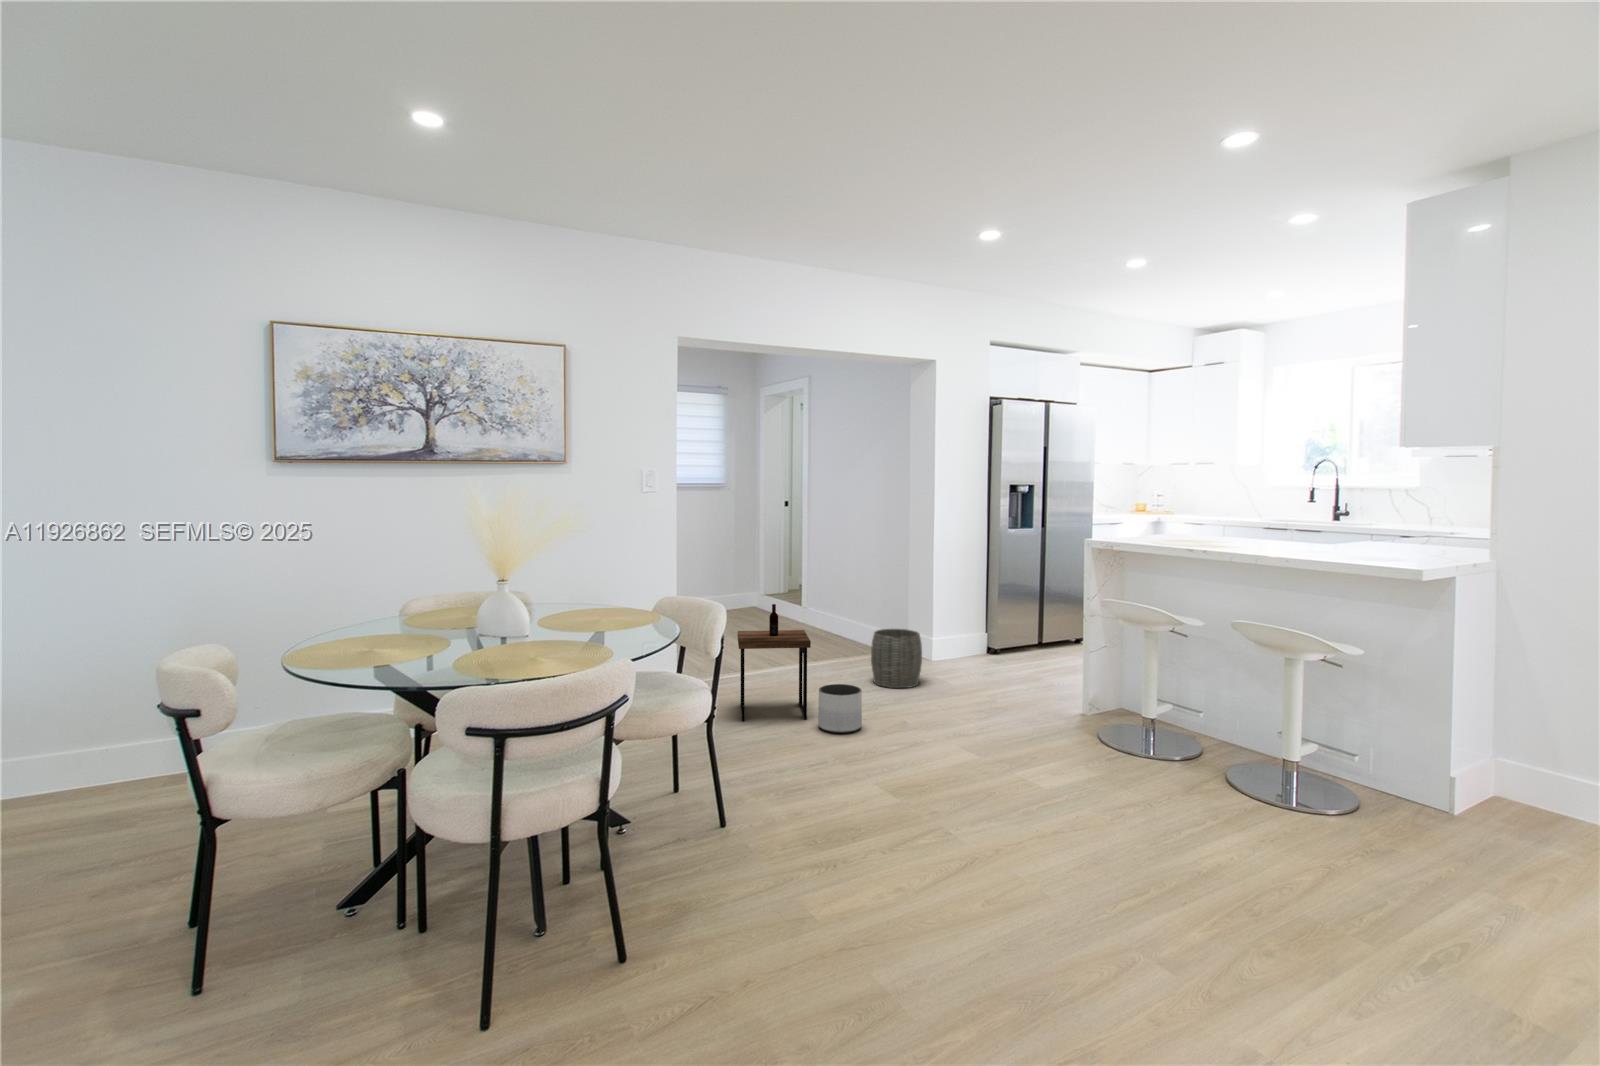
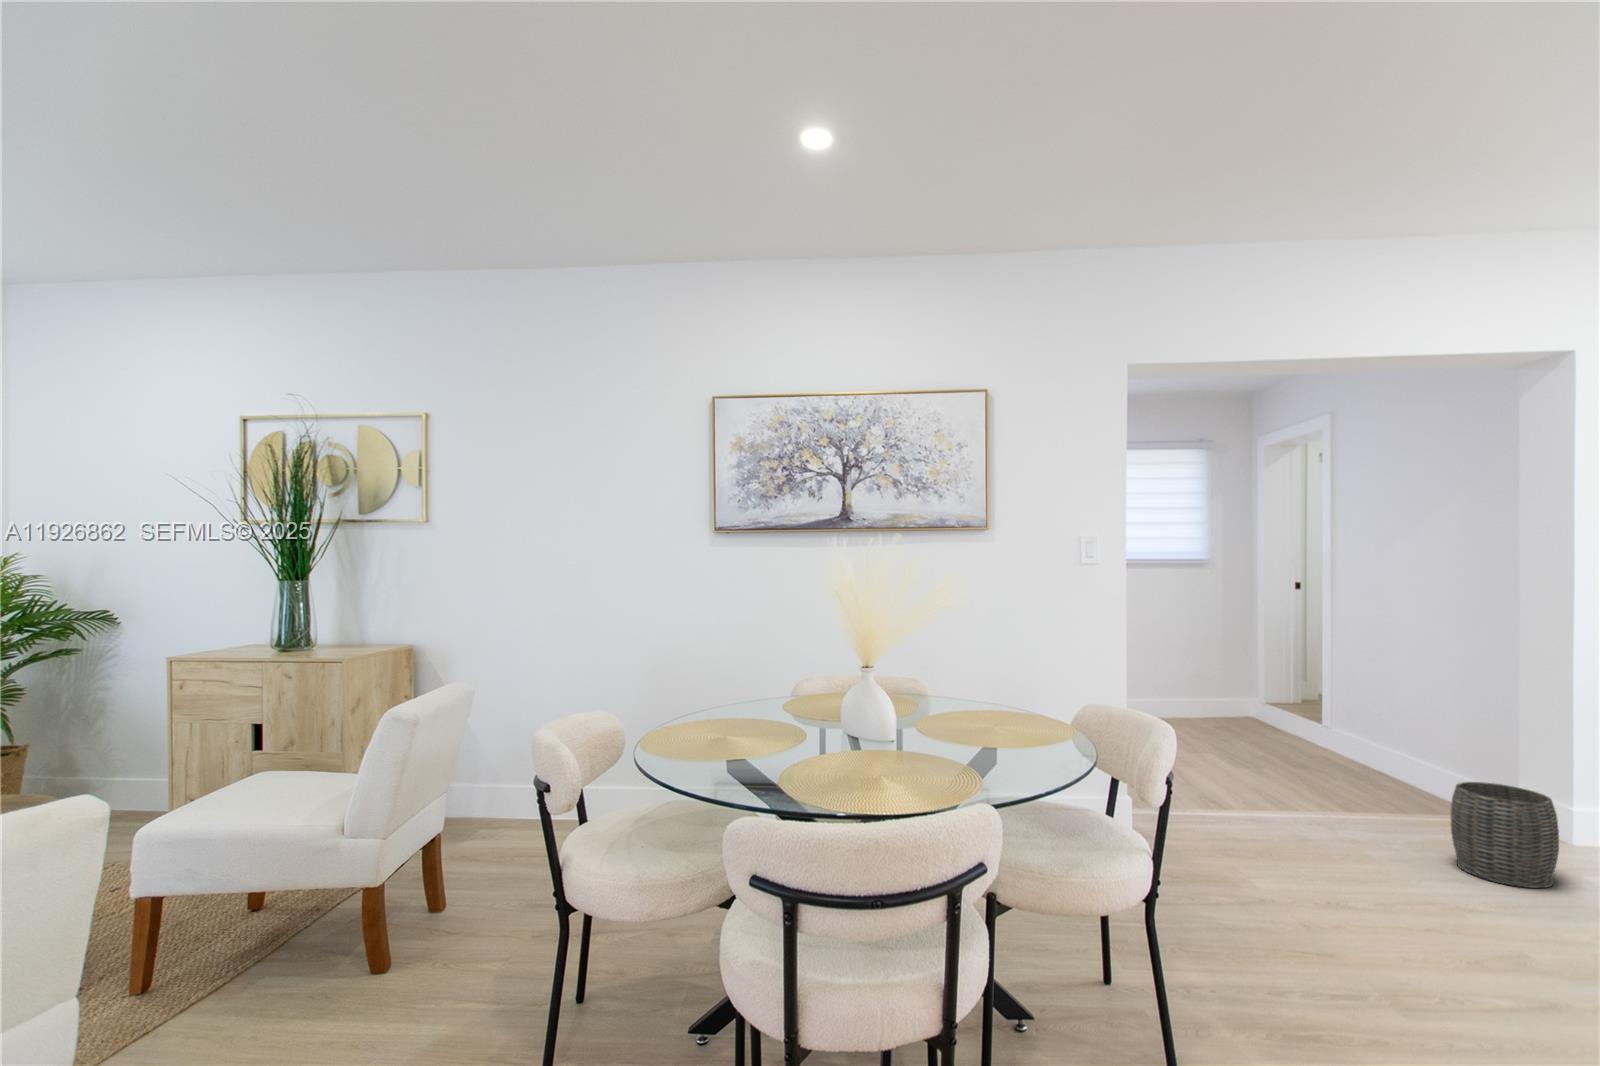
side table: present [738,604,811,721] -> none [1214,724,1335,908]
planter: present [818,684,862,733] -> none [1351,862,1436,950]

